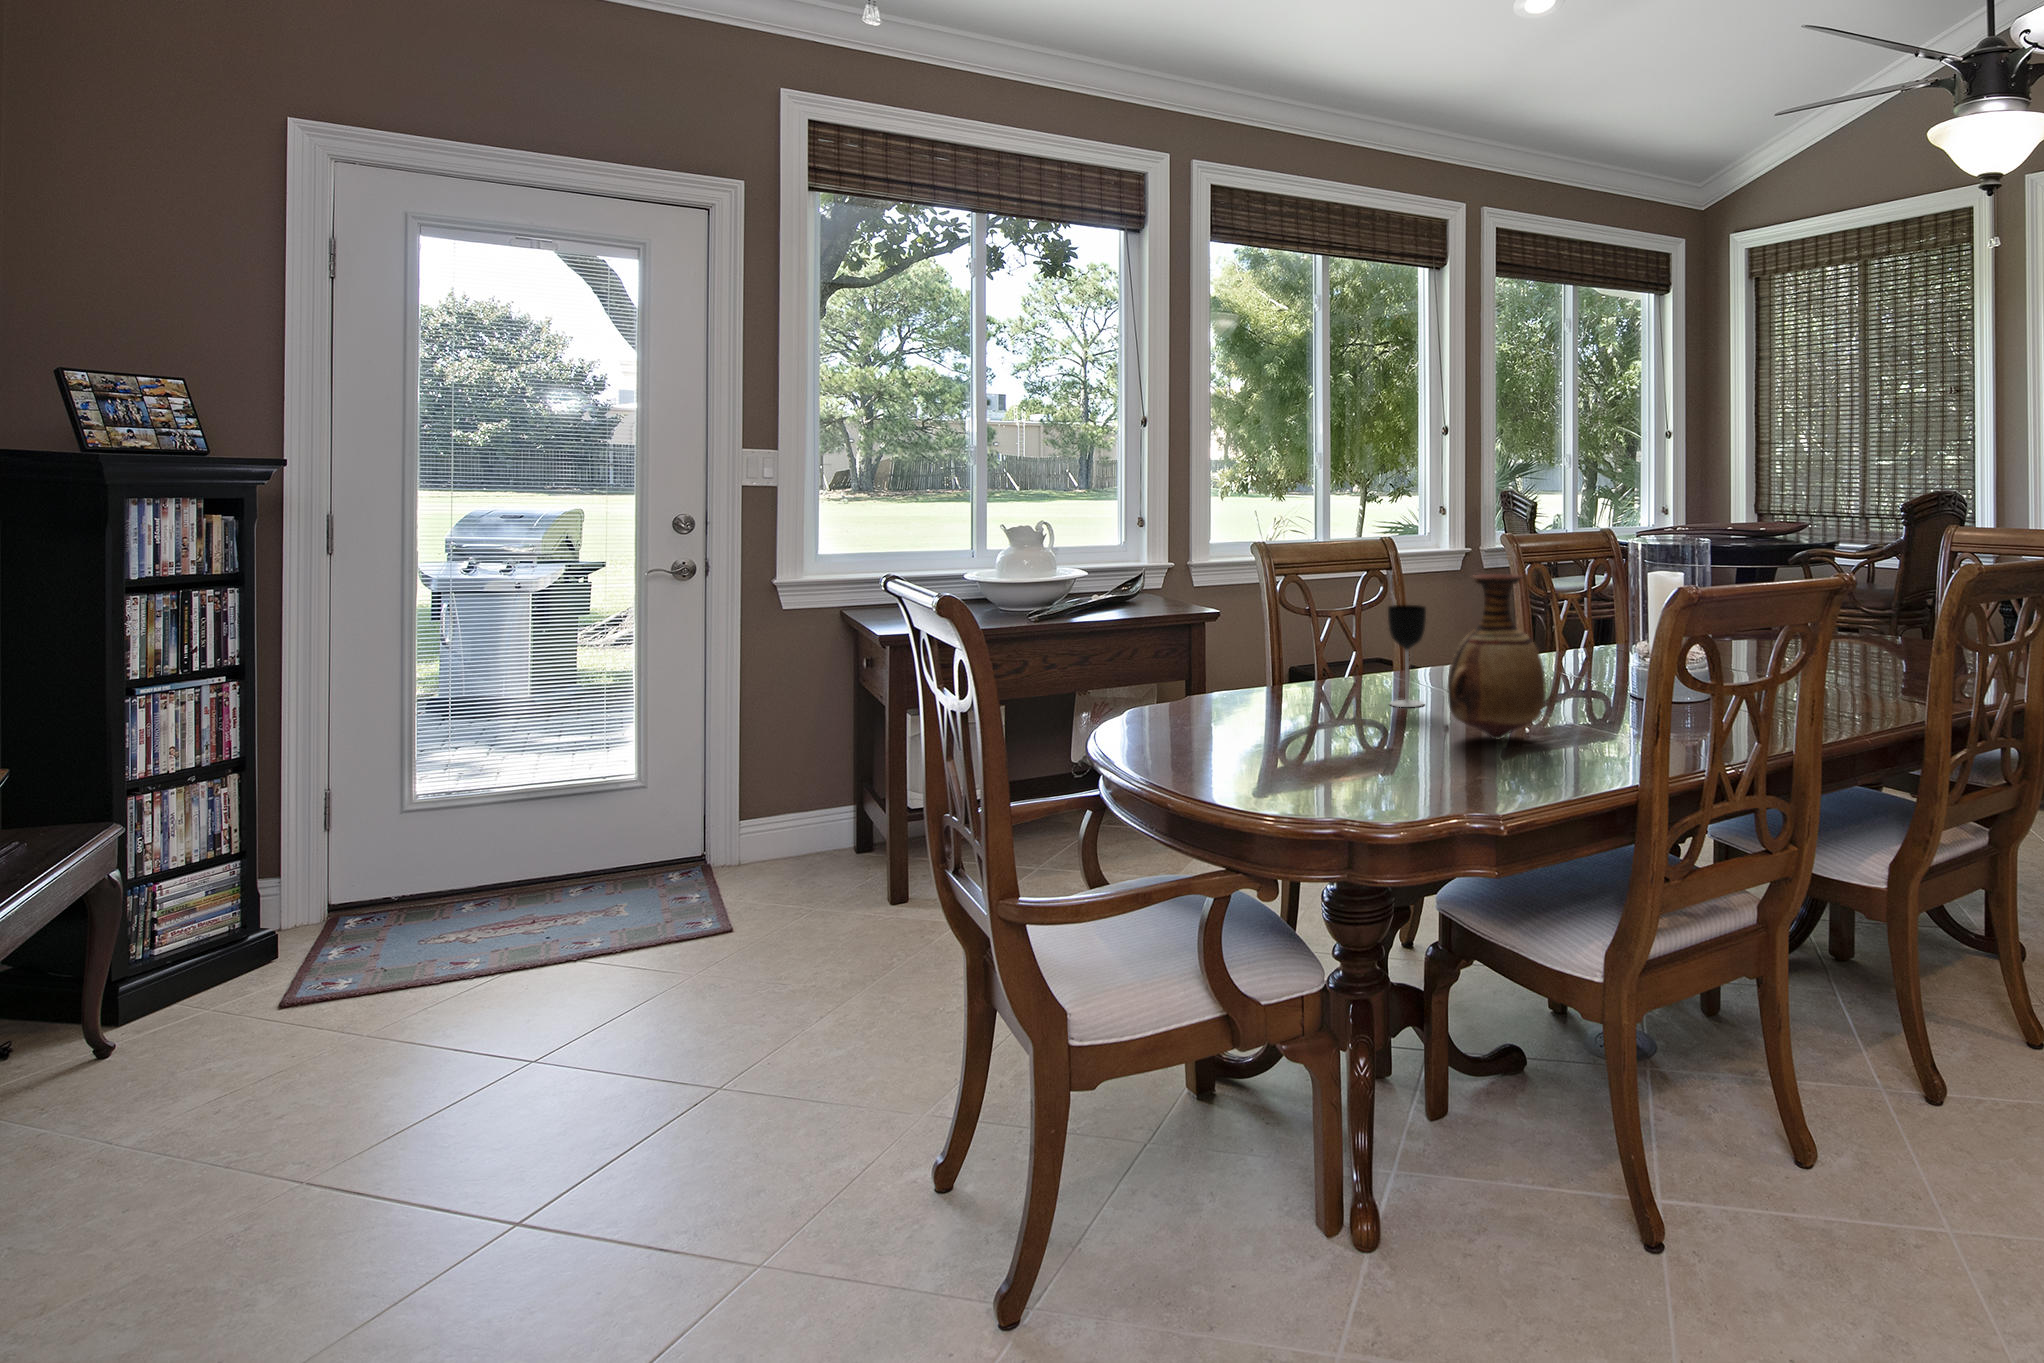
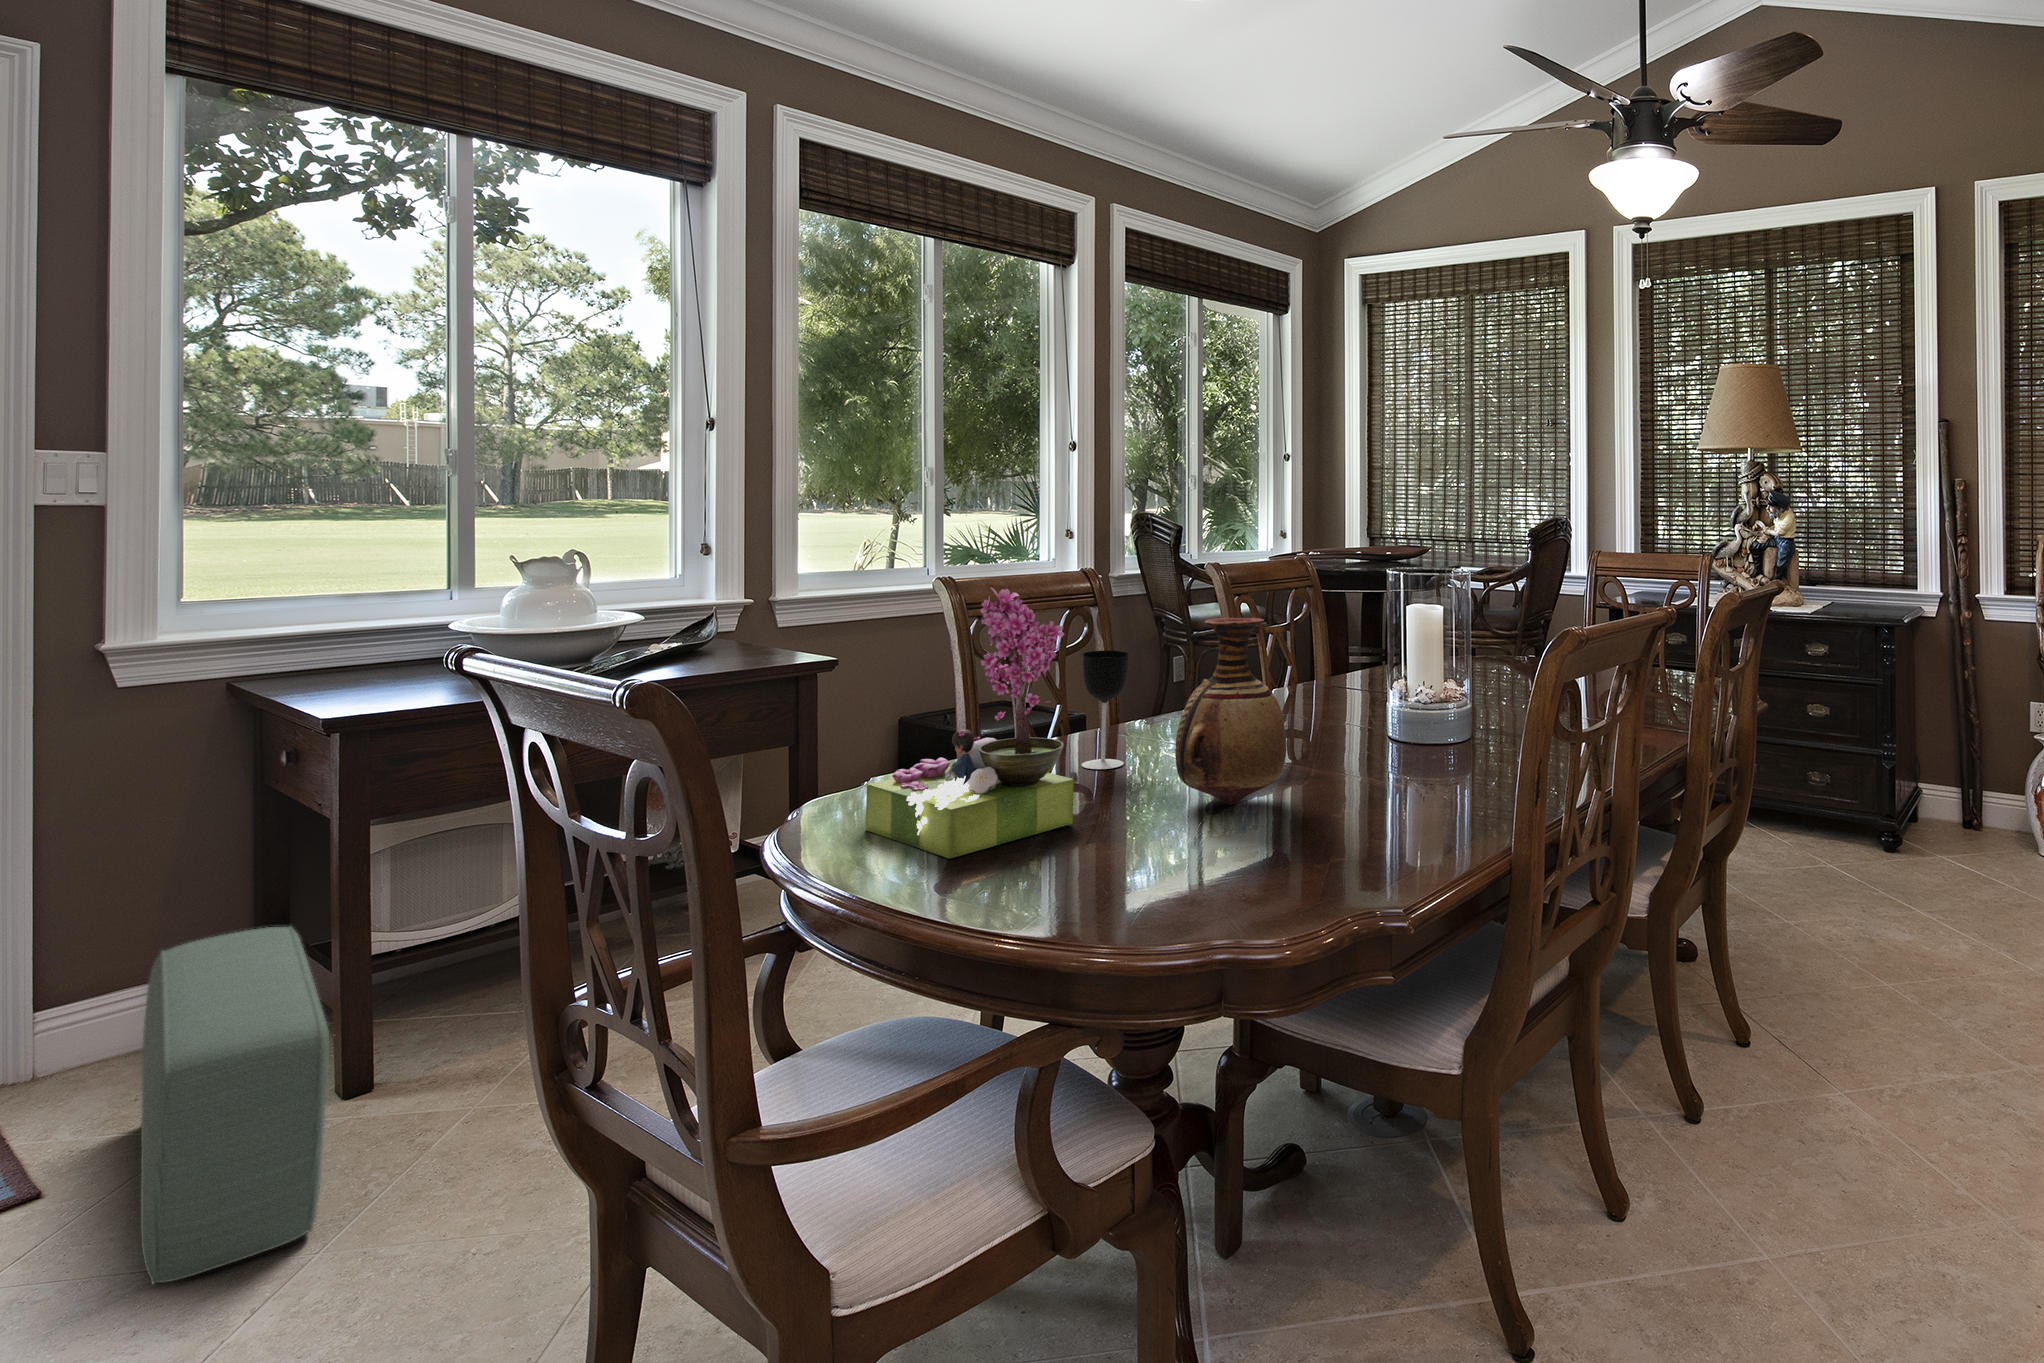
flower arrangement: none [1201,541,1357,758] -> present [865,588,1074,859]
pouf: none [780,789,878,1012] -> present [141,926,329,1284]

